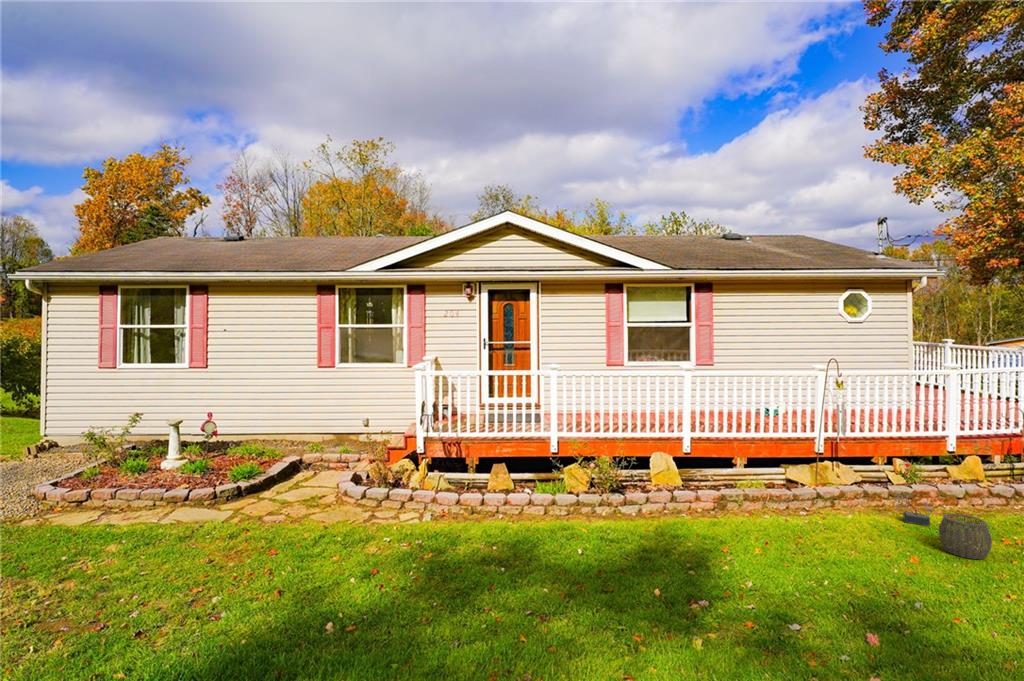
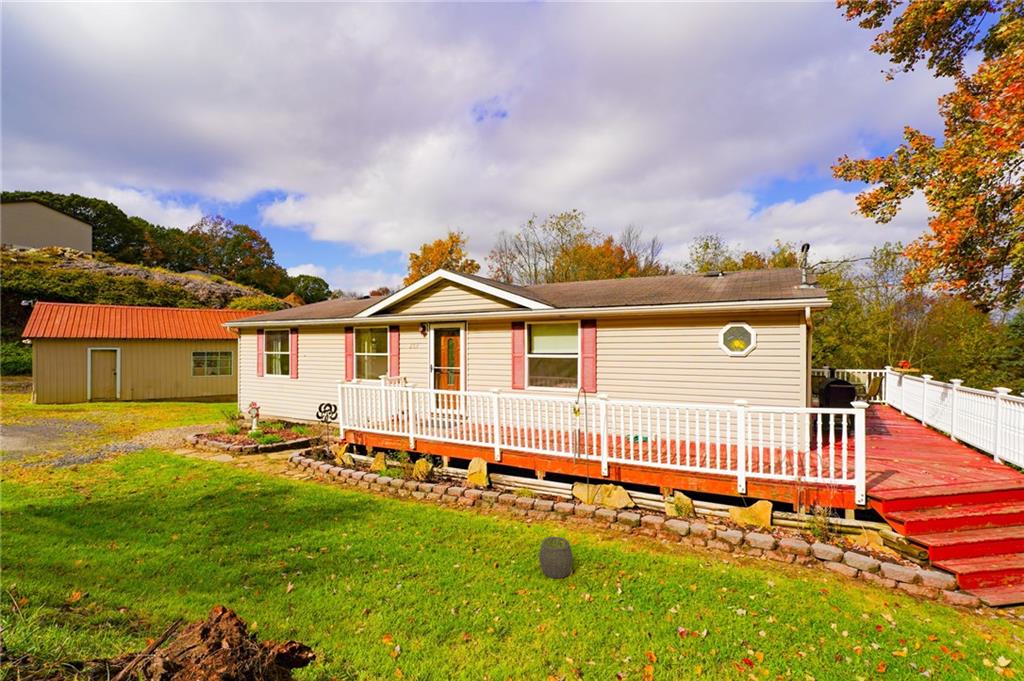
decorative plant: present [897,491,936,526] -> none [576,515,605,550]

